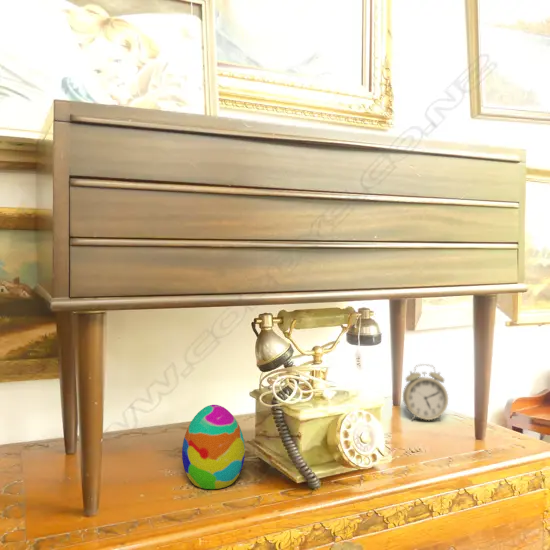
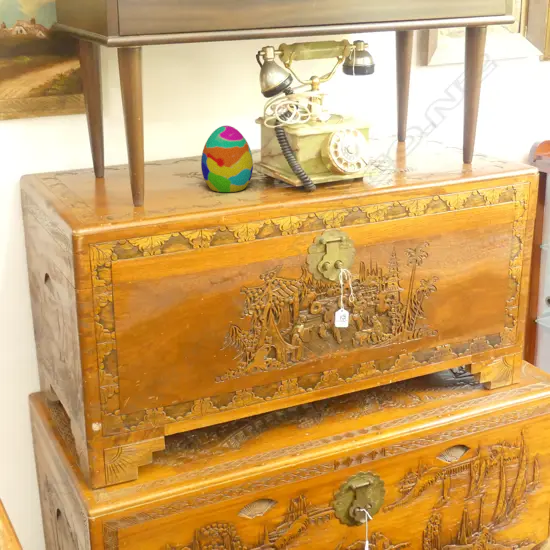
alarm clock: present [403,369,448,420] -> none [404,97,446,152]

